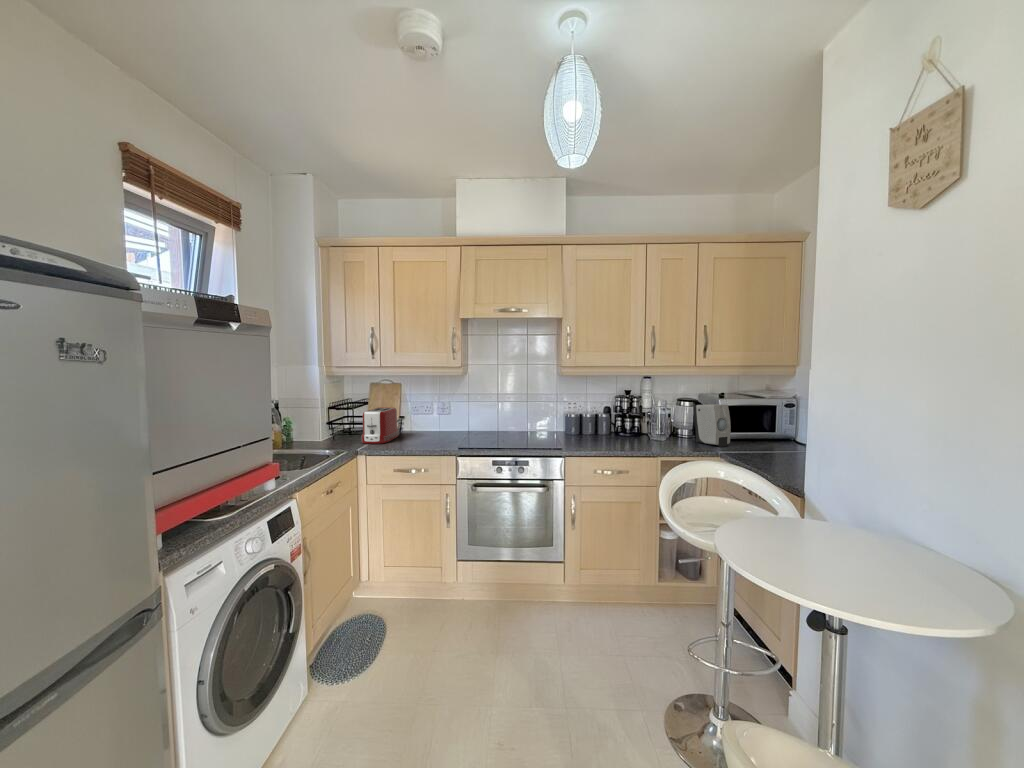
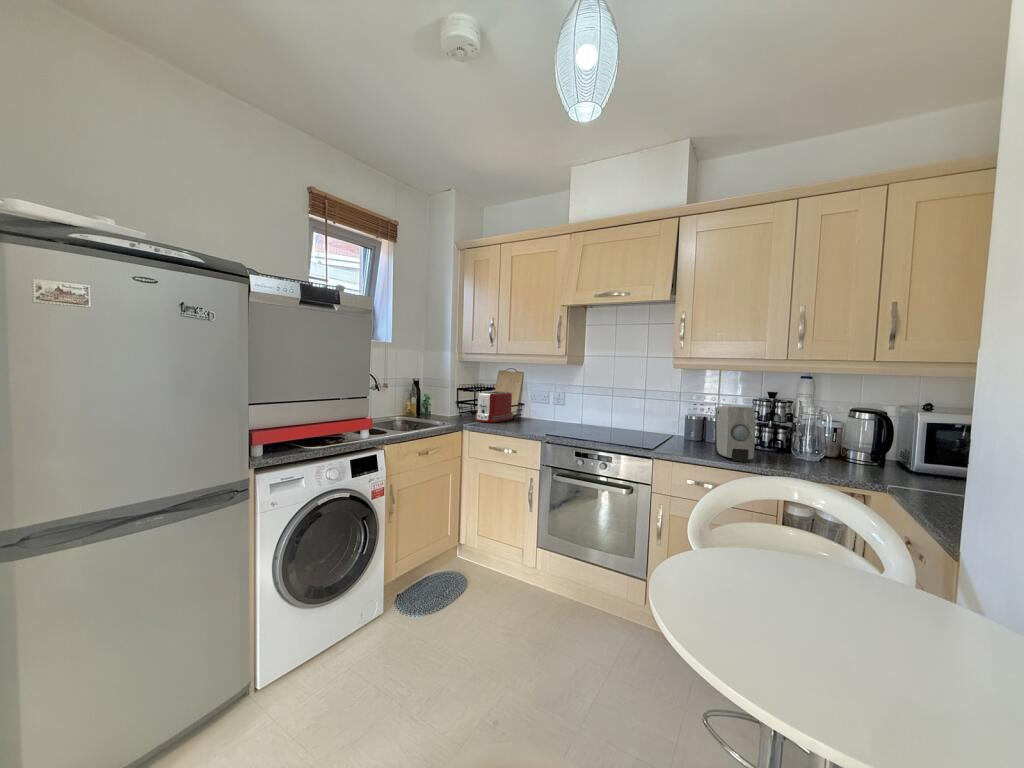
soap dispenser: present [694,404,731,447] -> present [715,406,755,462]

